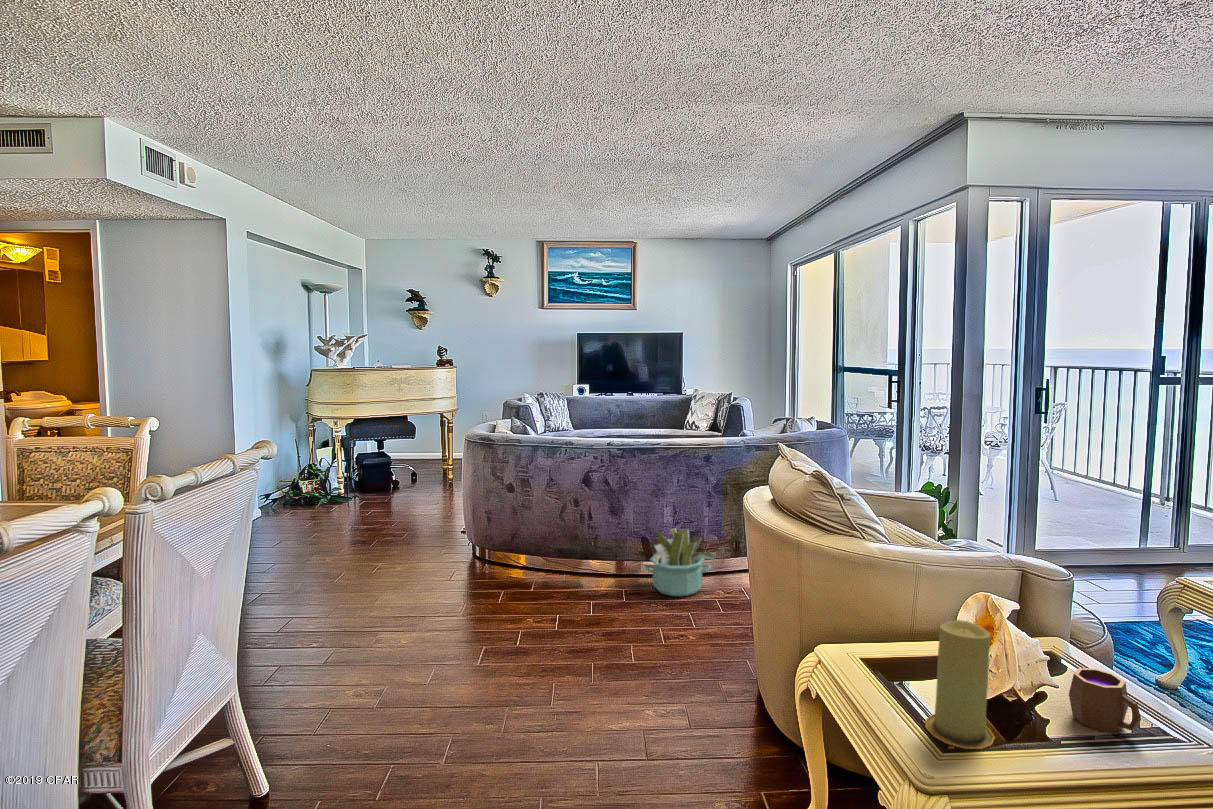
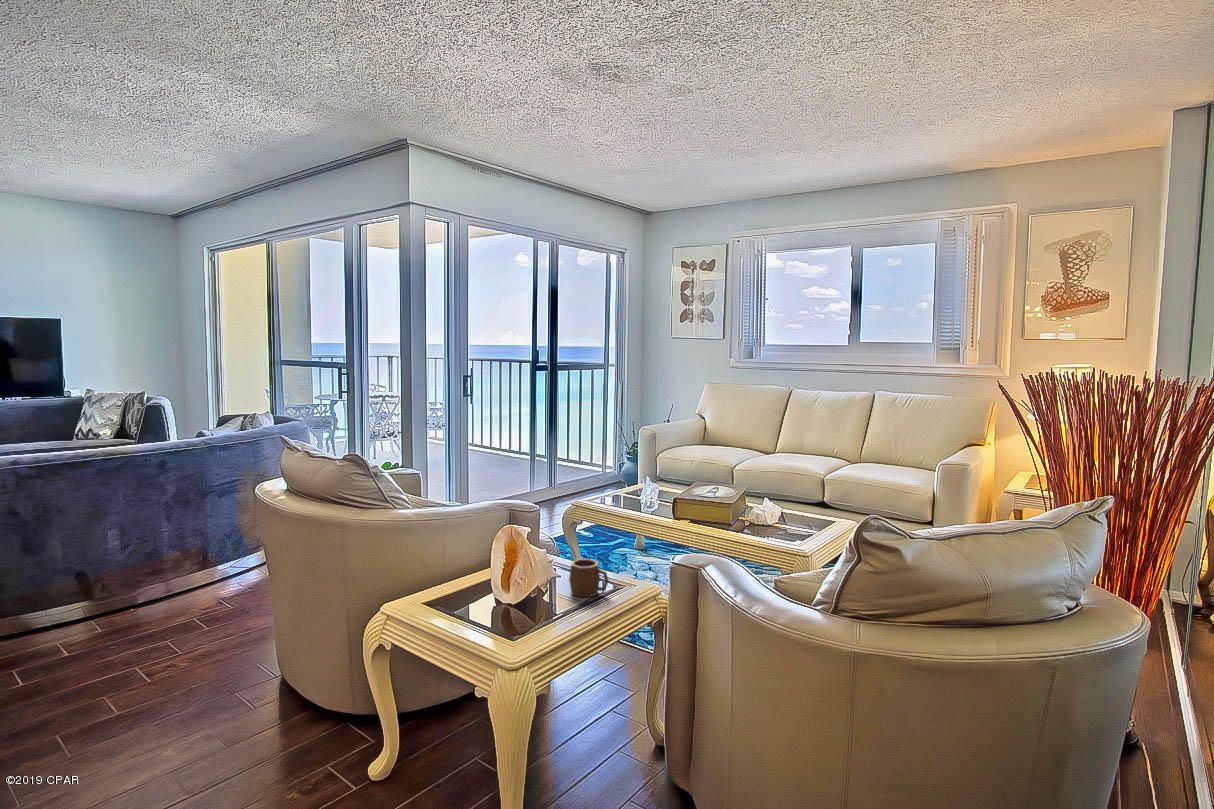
decorative plant: present [644,528,716,596] -> none [84,548,186,632]
candle: present [925,620,995,749] -> none [495,543,541,635]

